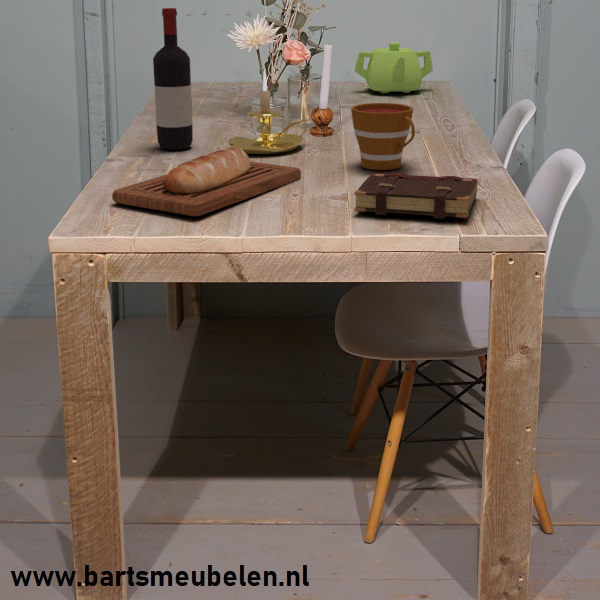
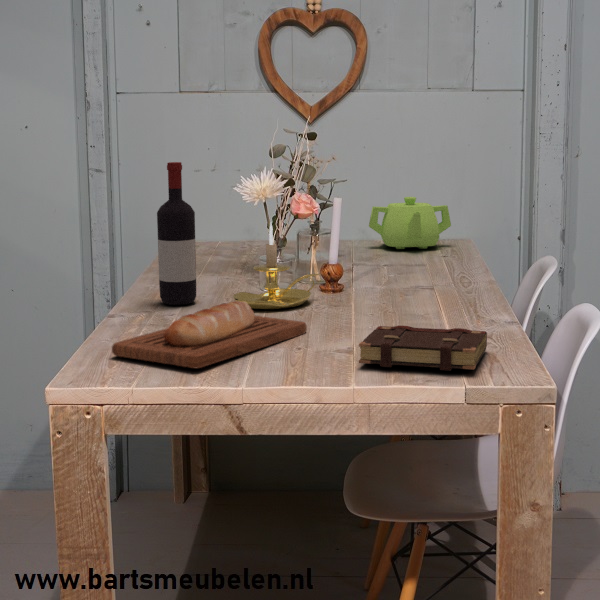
cup: present [351,103,415,170] -> none [359,256,424,324]

